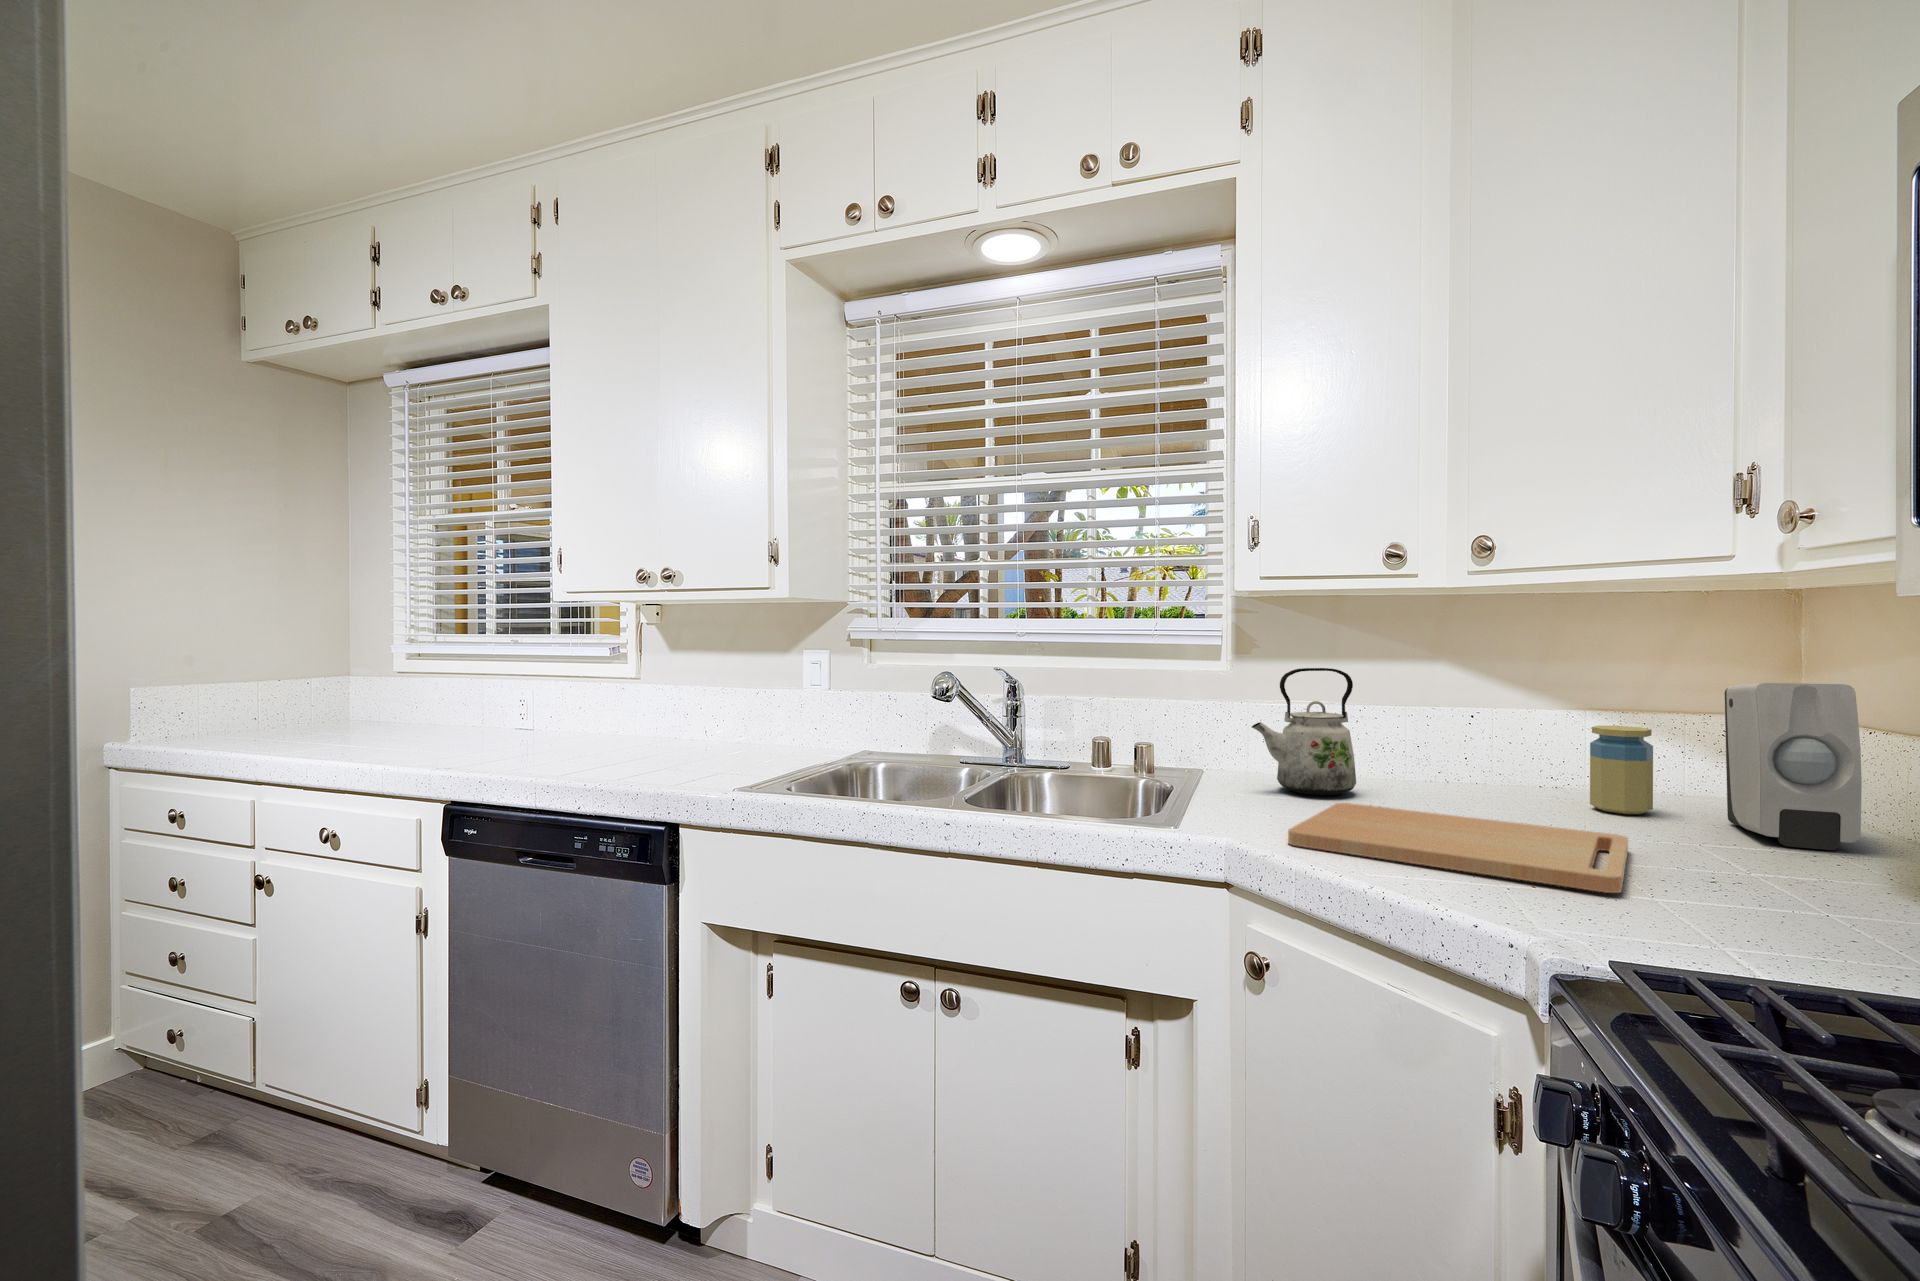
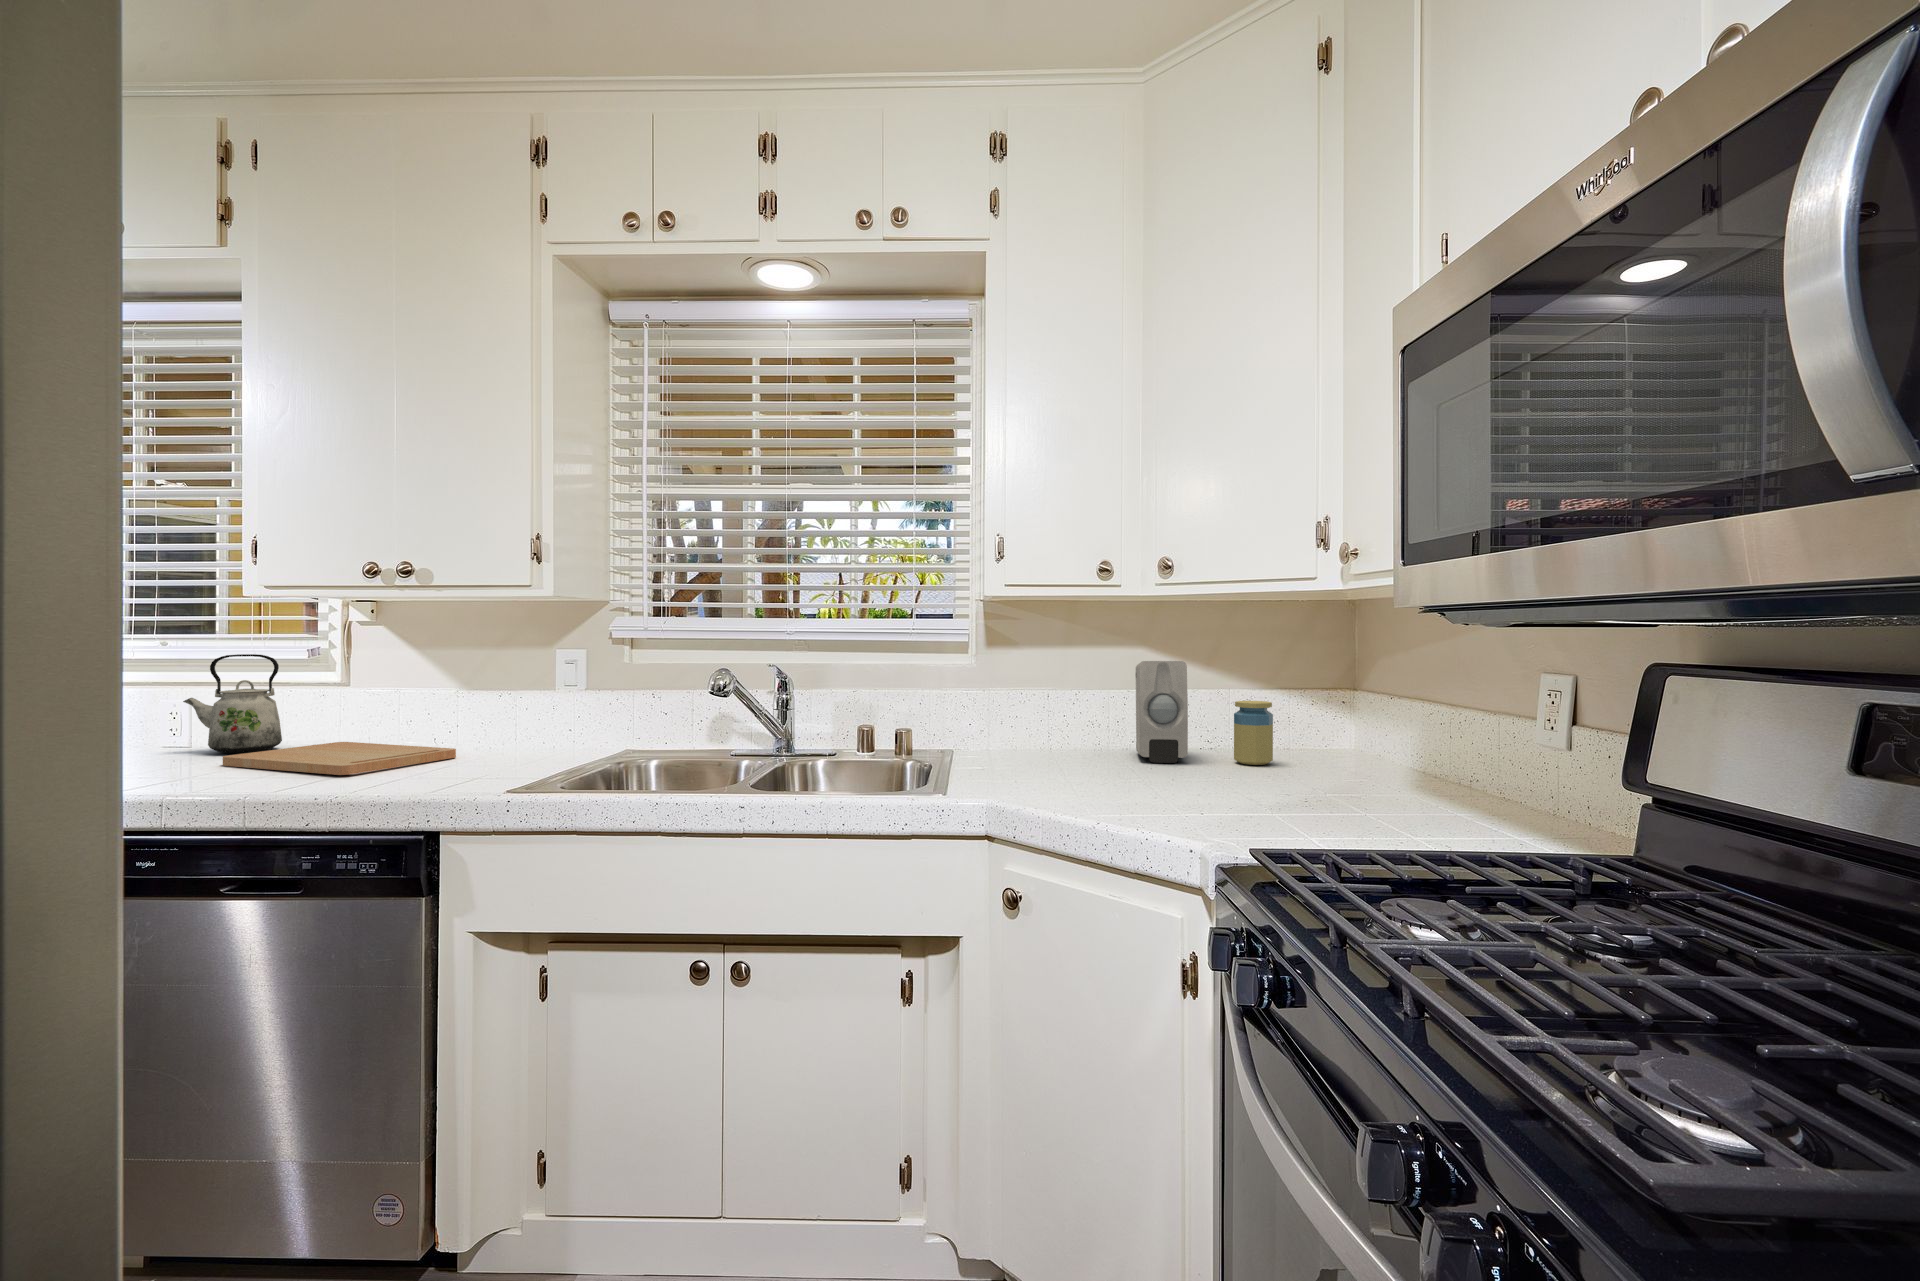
kettle: present [1252,668,1356,795] -> present [183,654,282,753]
soap dispenser: present [1725,683,1862,850] -> present [1136,661,1188,763]
cutting board: present [1288,803,1628,893] -> present [223,742,456,775]

